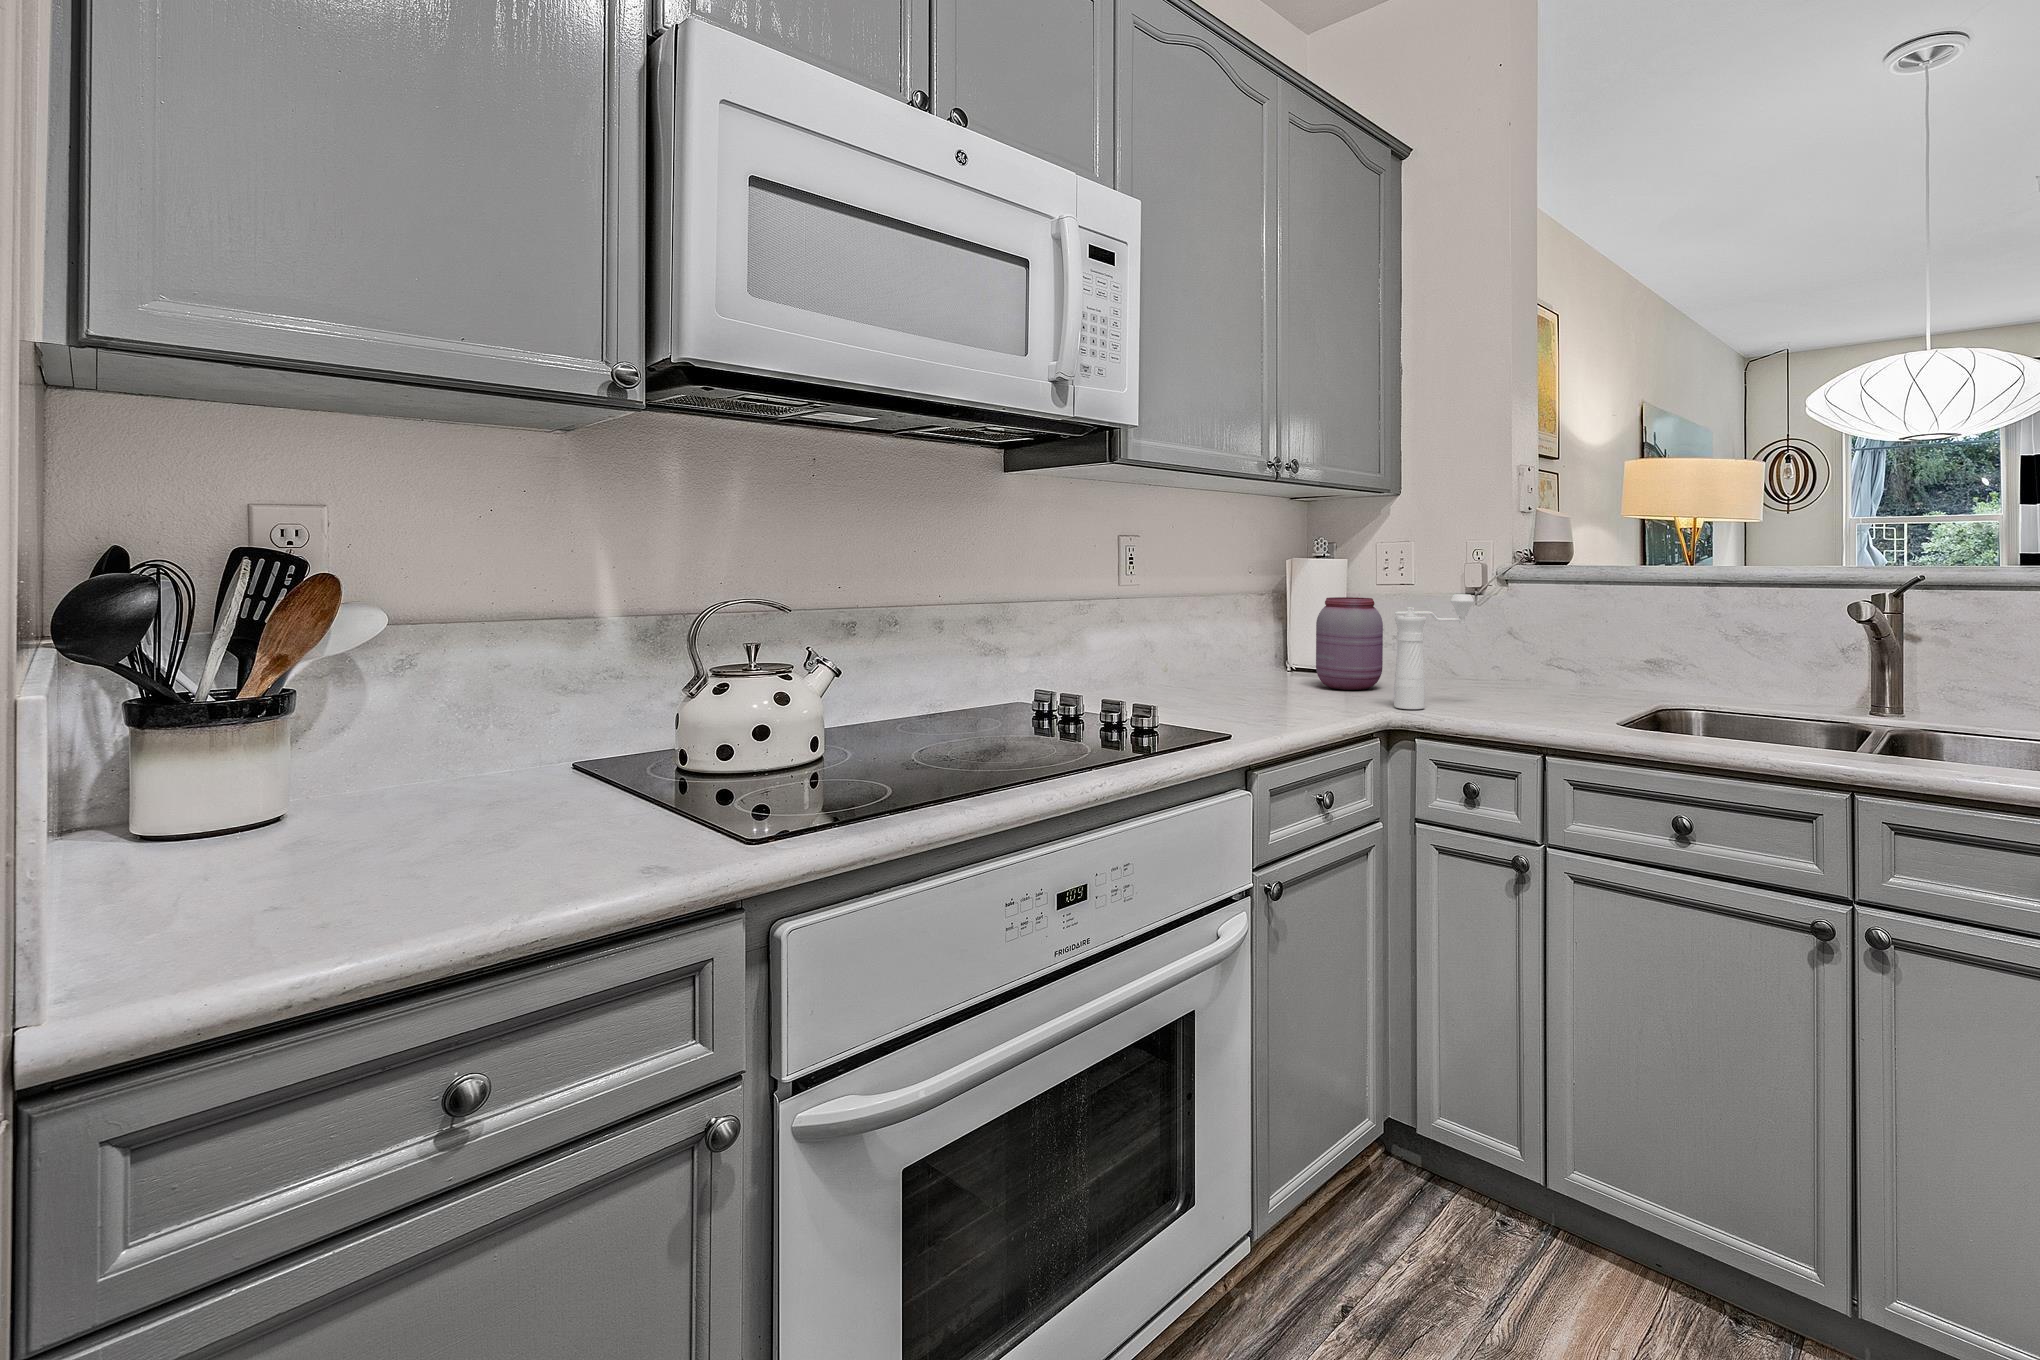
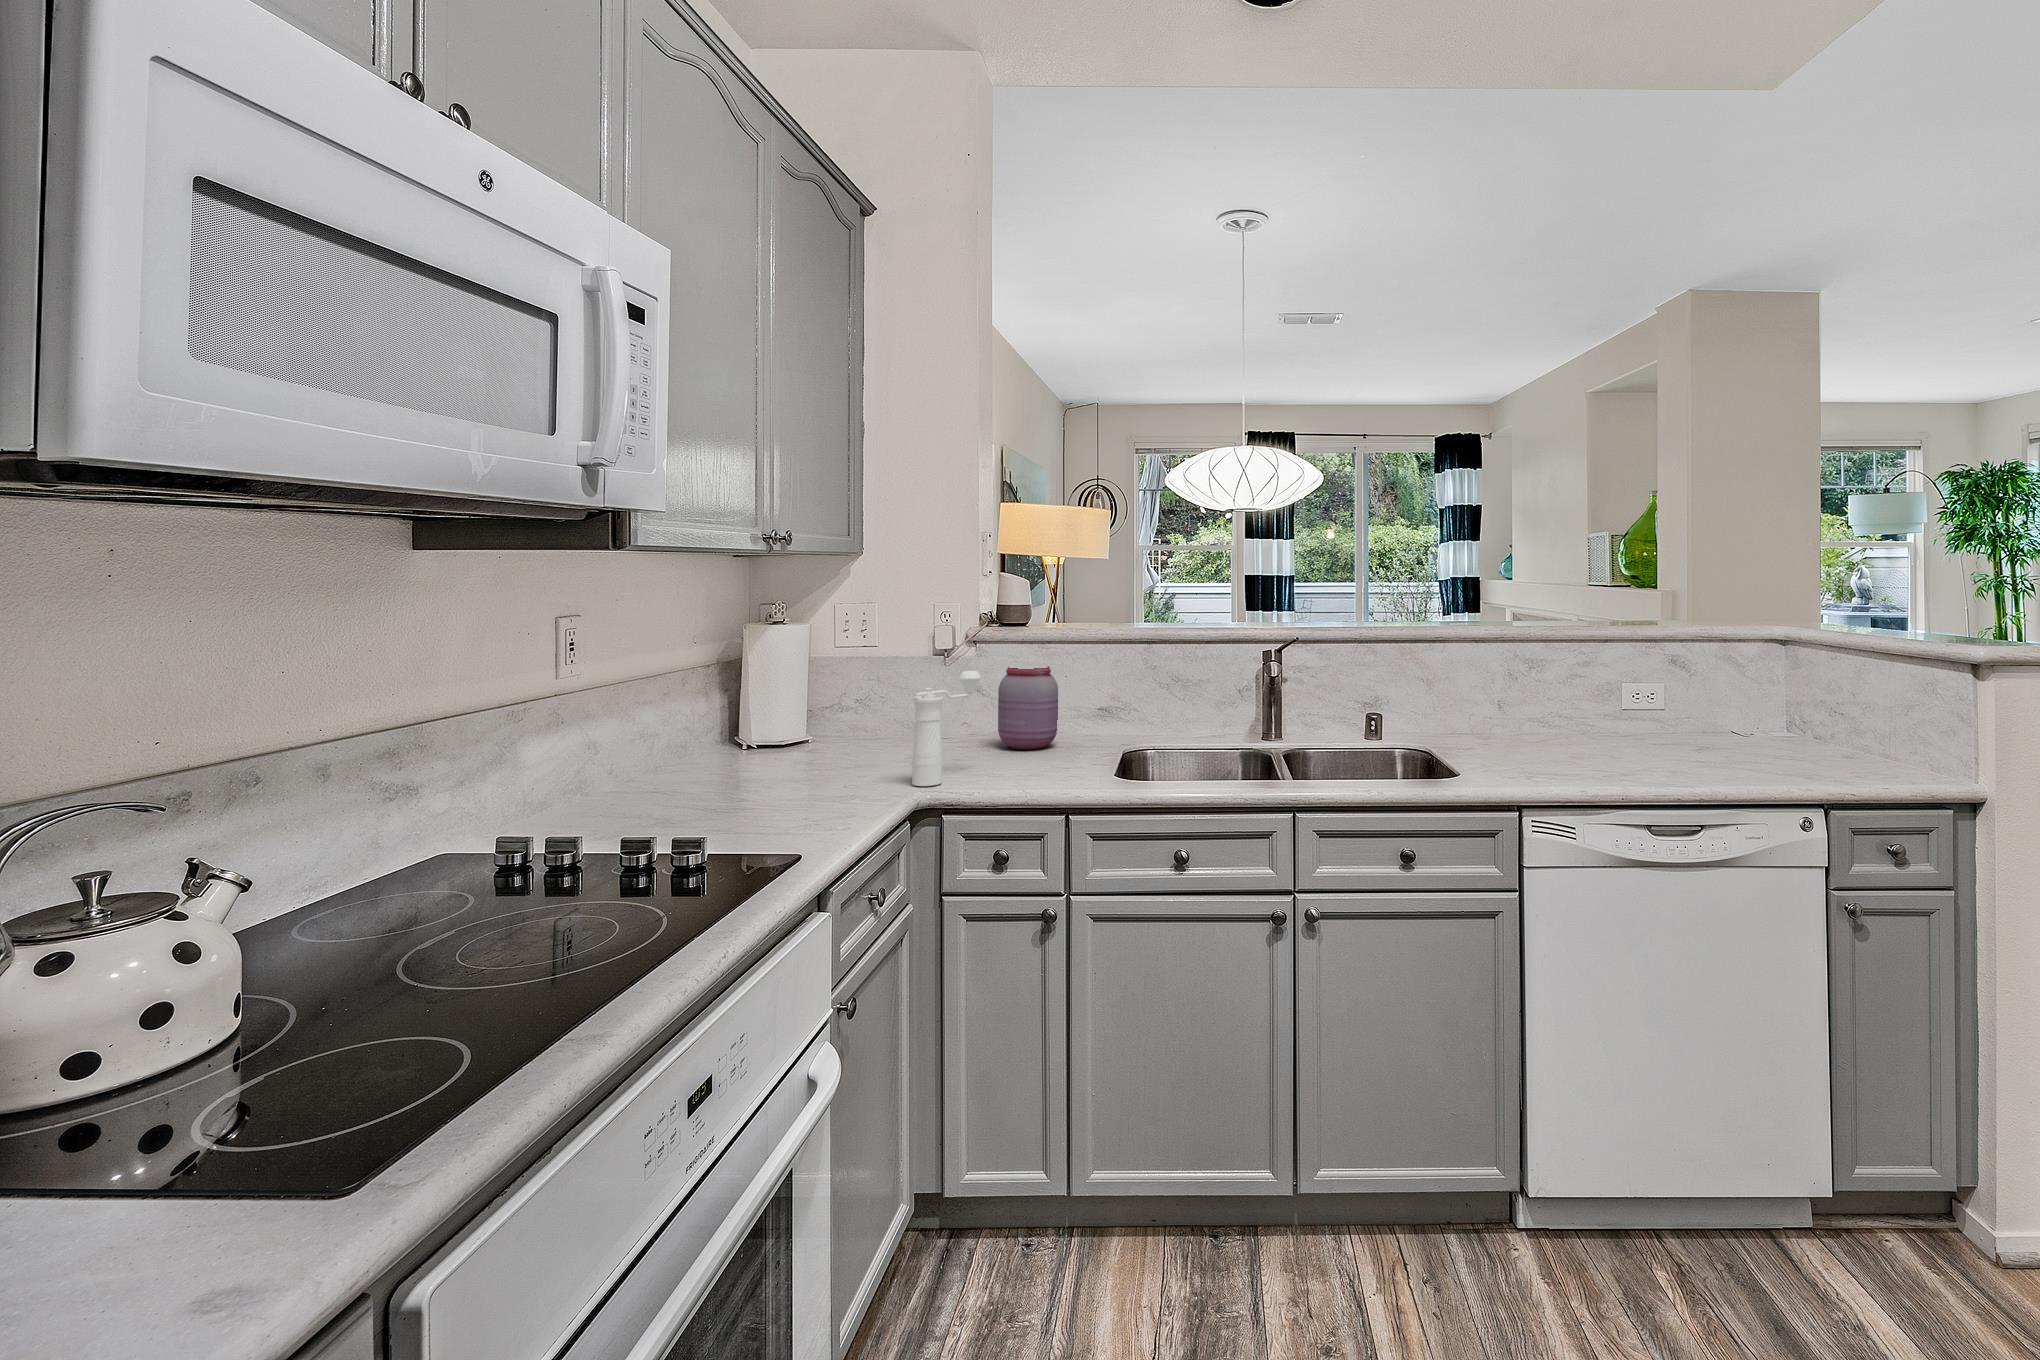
jar: present [1316,597,1383,690] -> present [998,666,1058,749]

